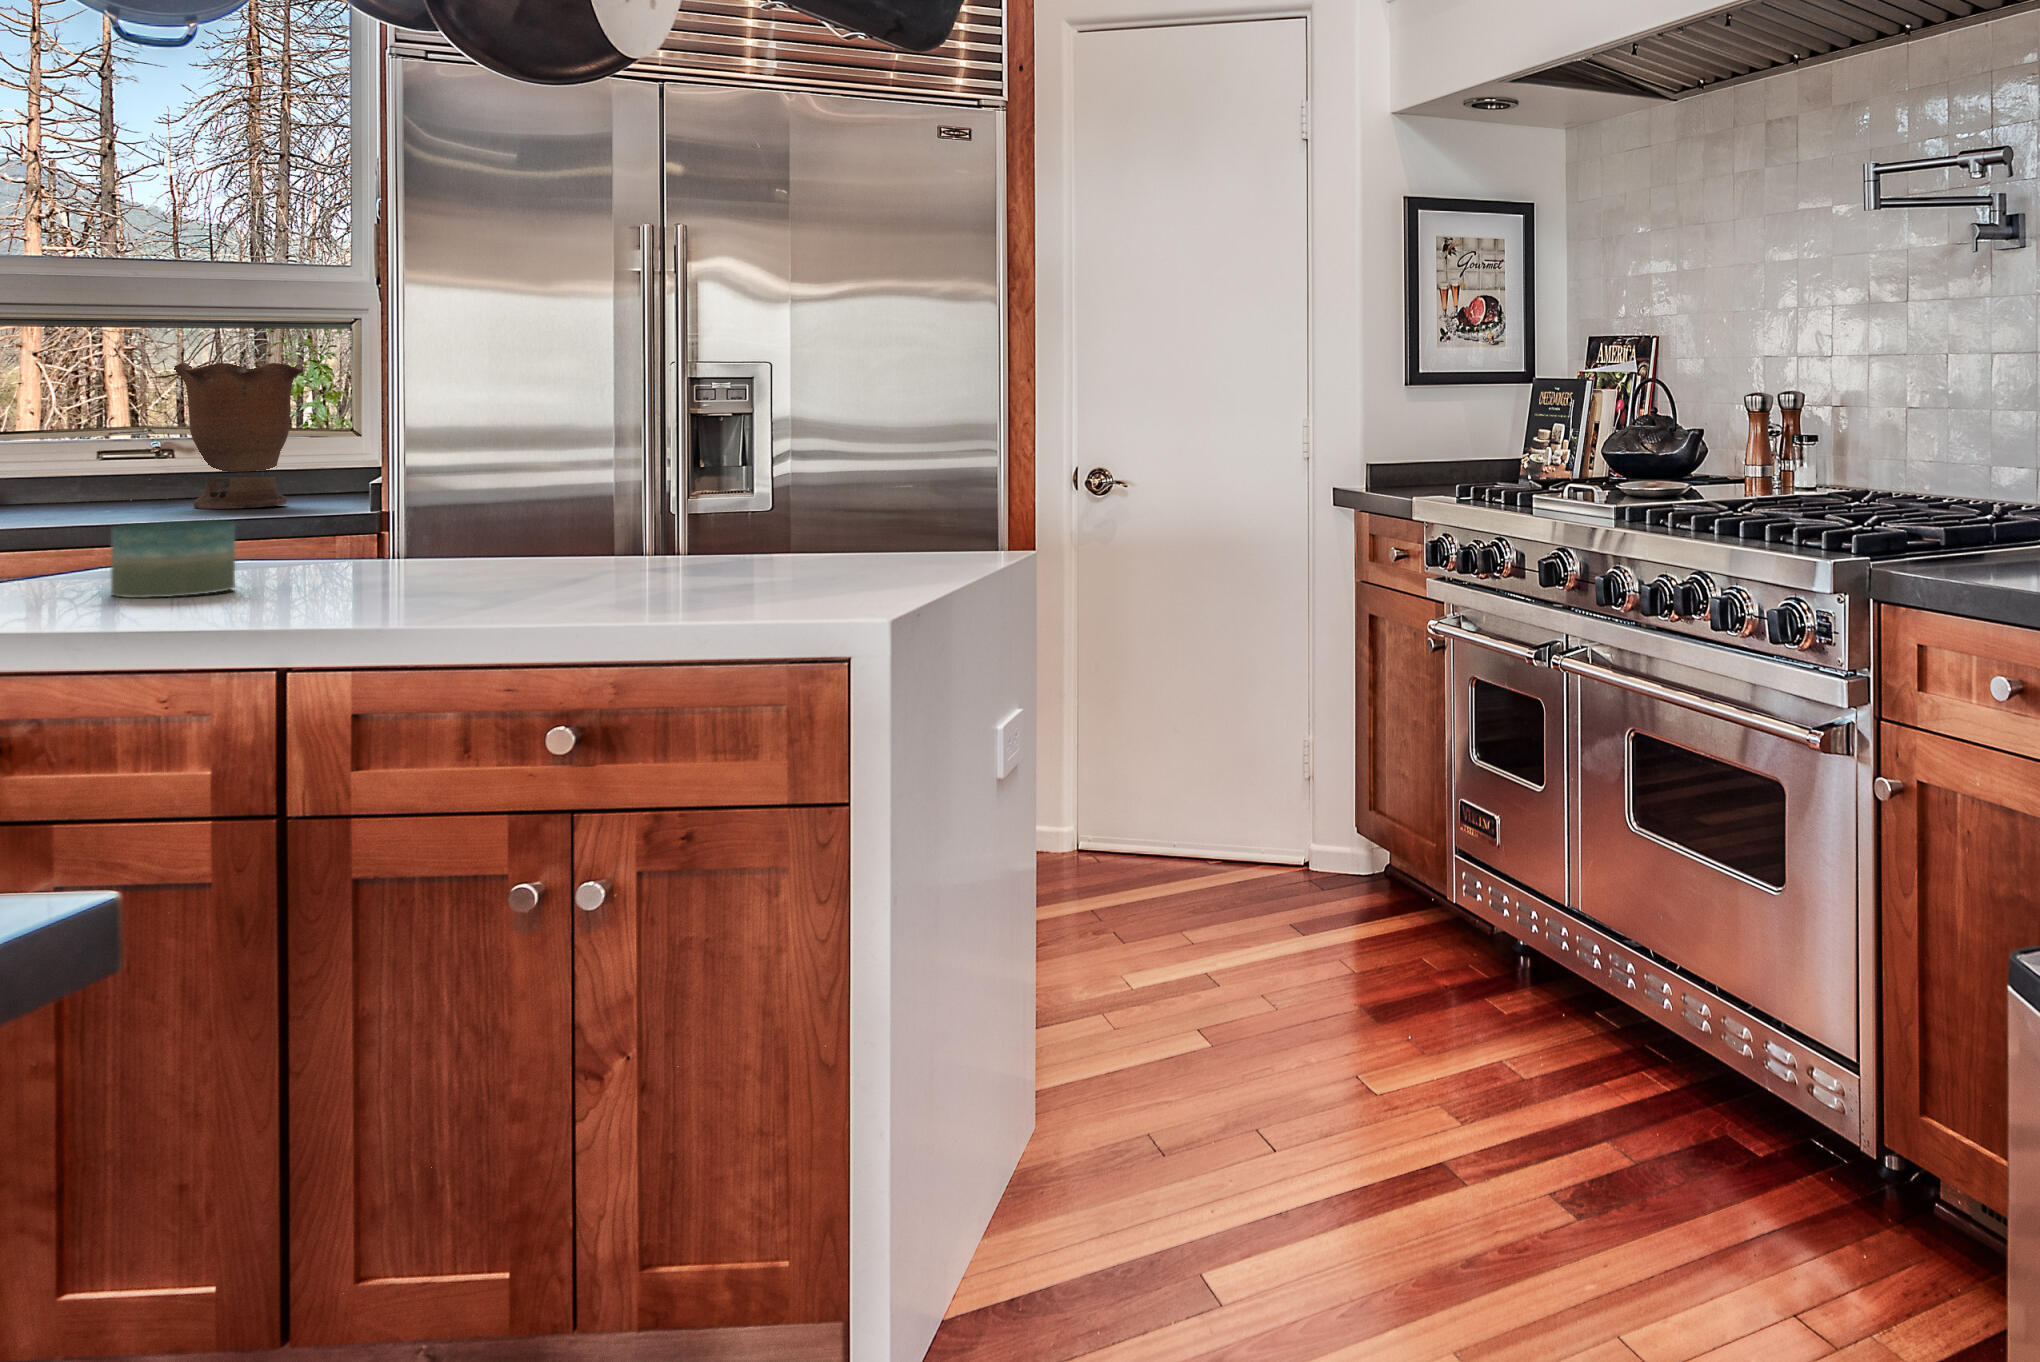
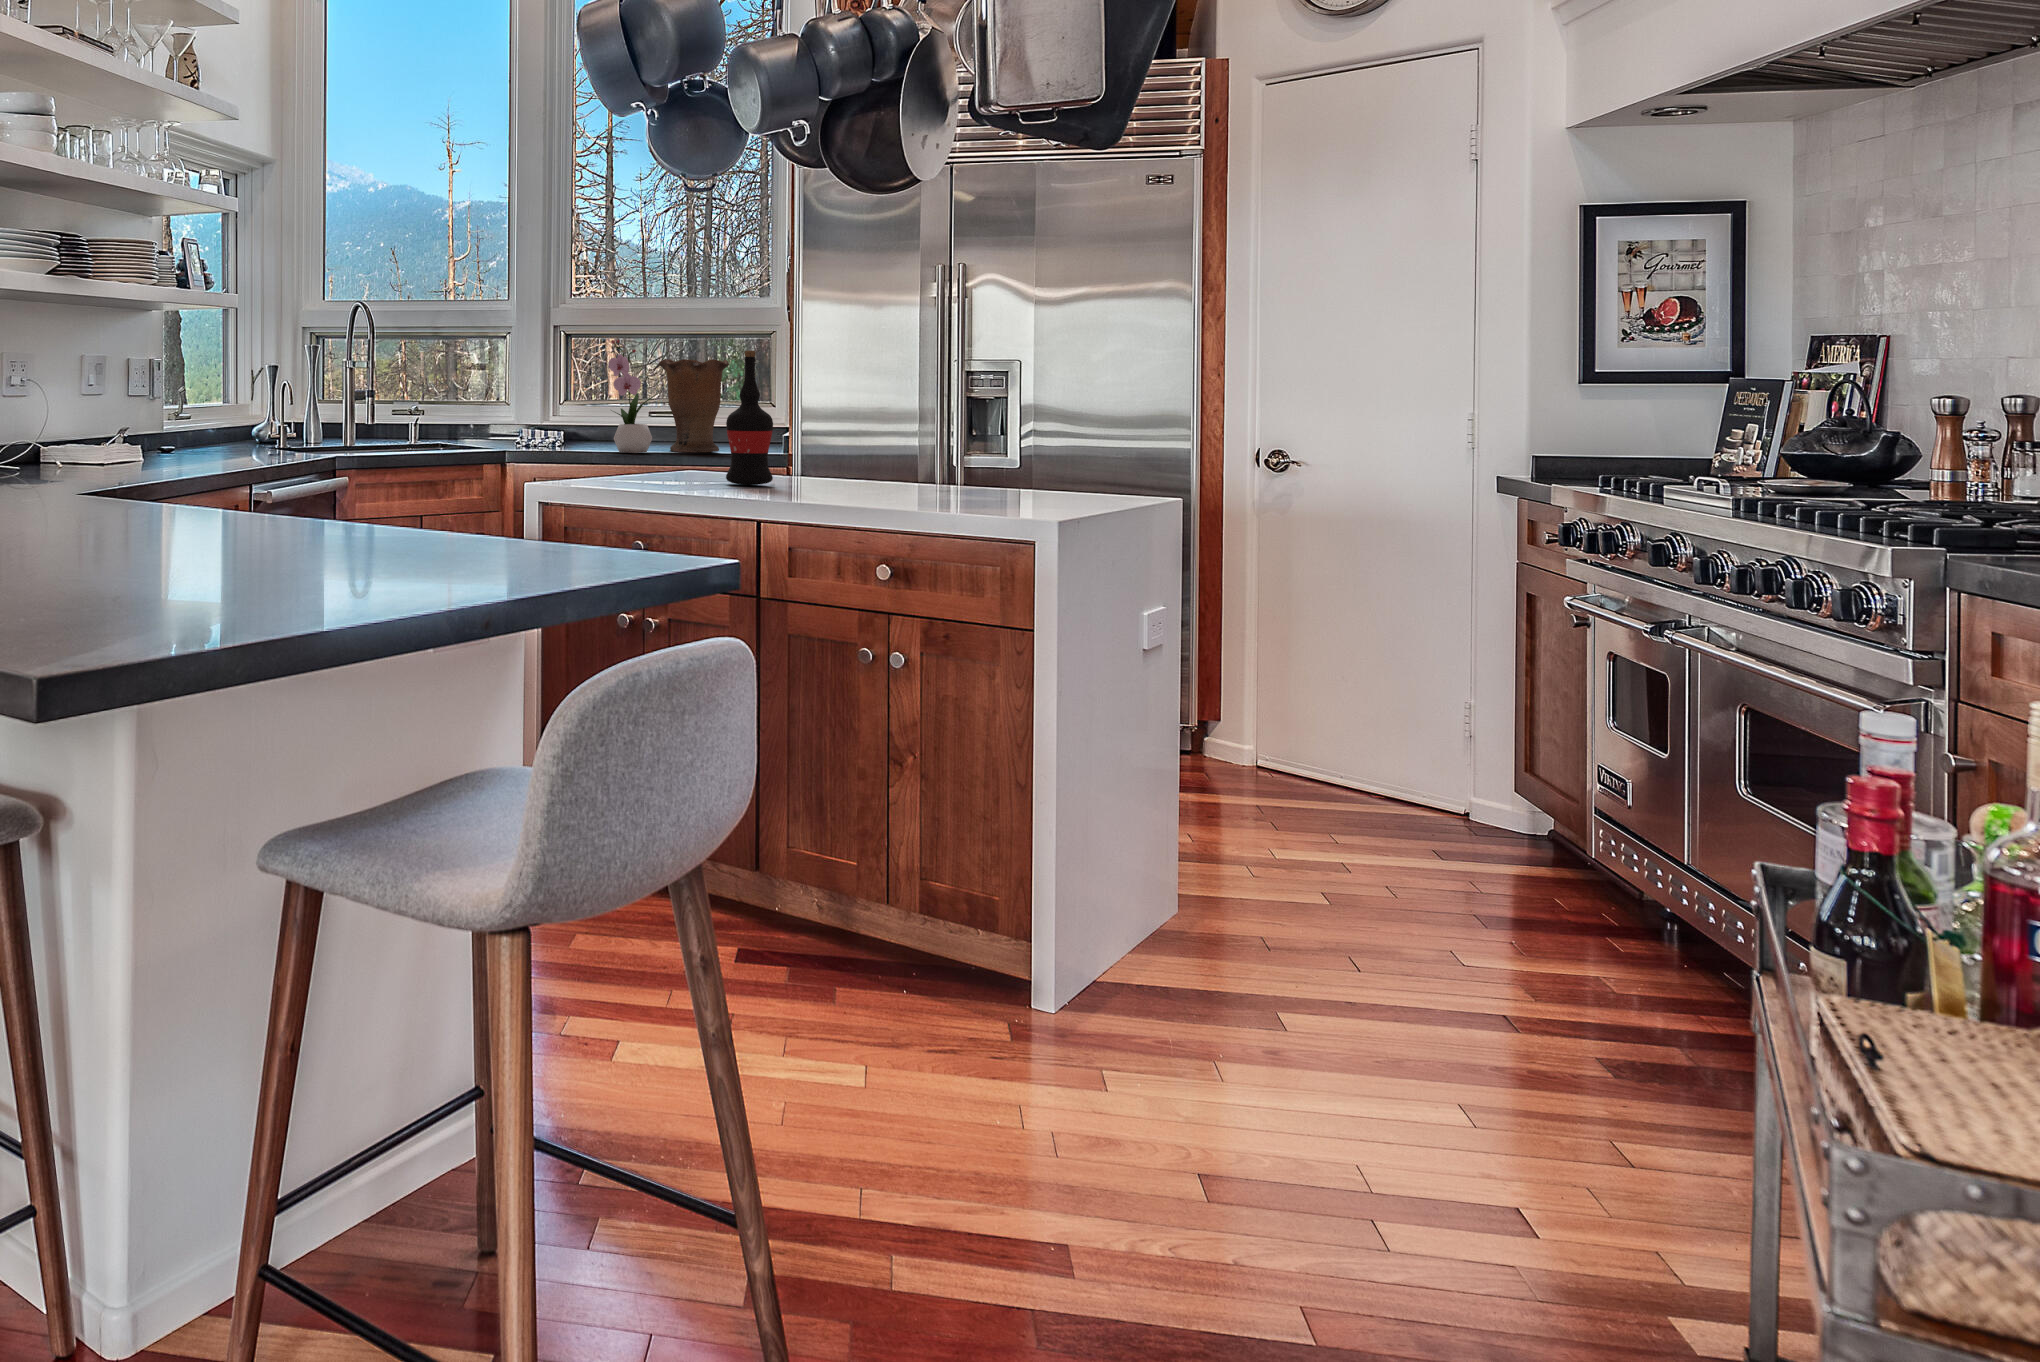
flower arrangement: none [63,331,167,517] -> present [608,340,656,453]
wine bottle: none [299,351,392,573] -> present [726,351,773,485]
candle: present [111,520,235,598] -> none [640,447,696,488]

